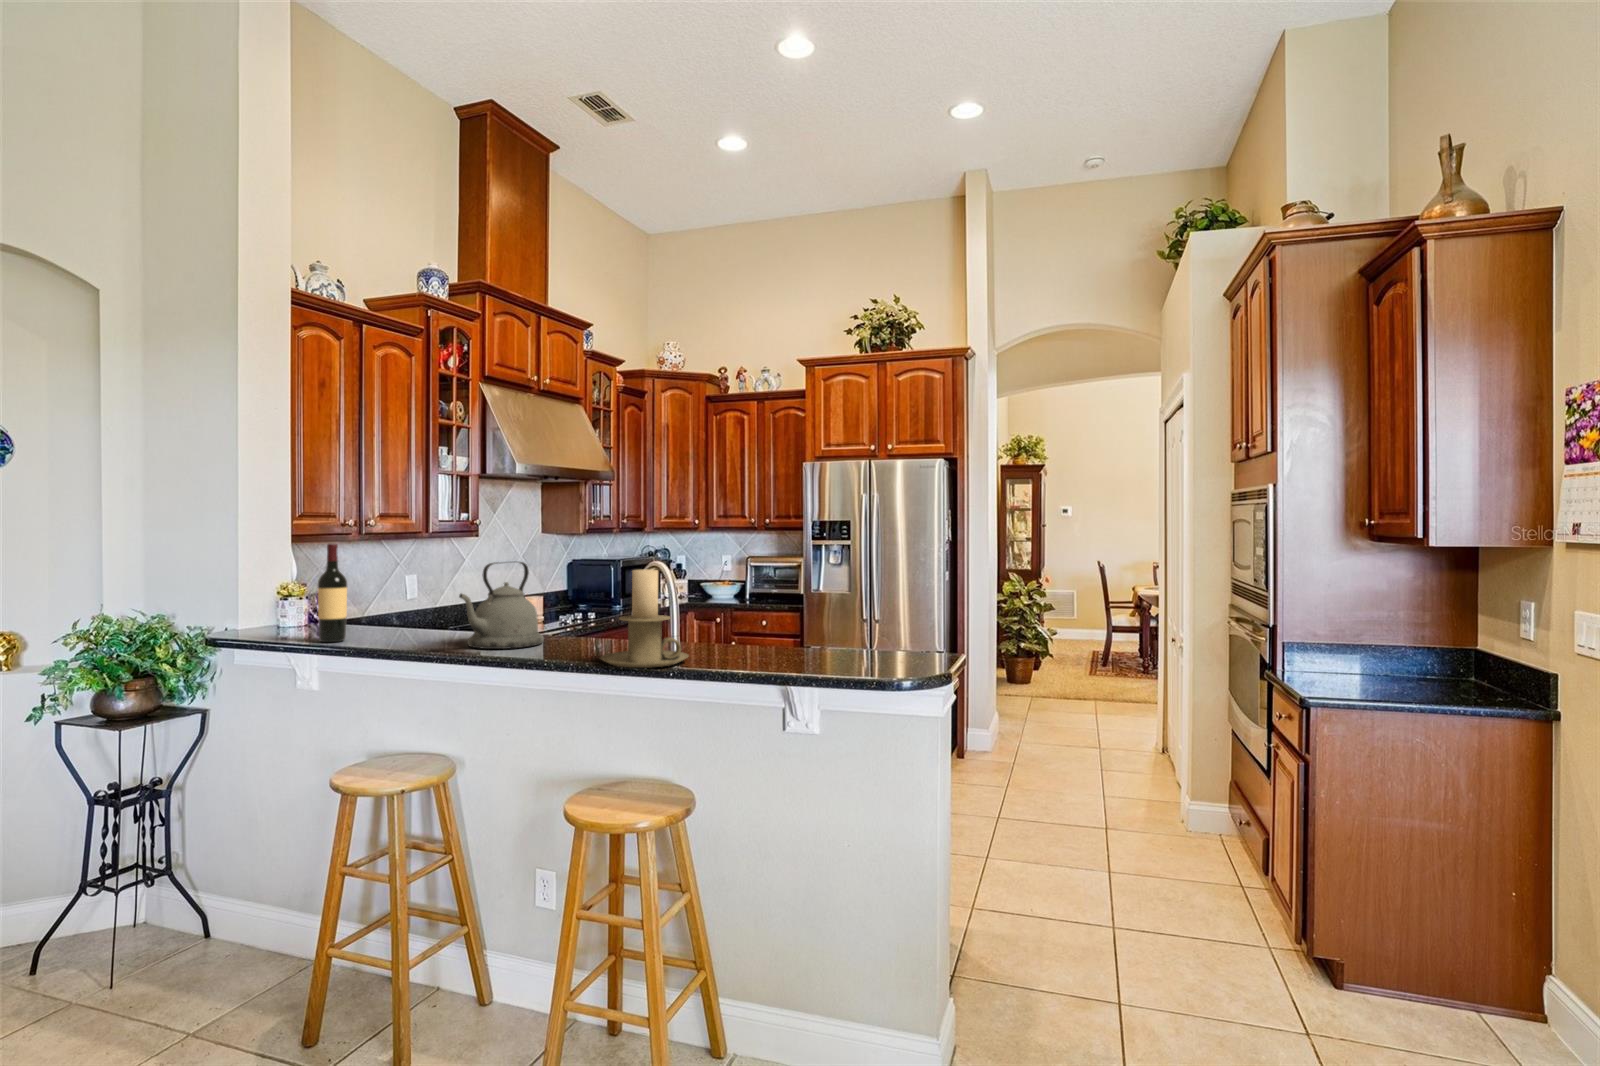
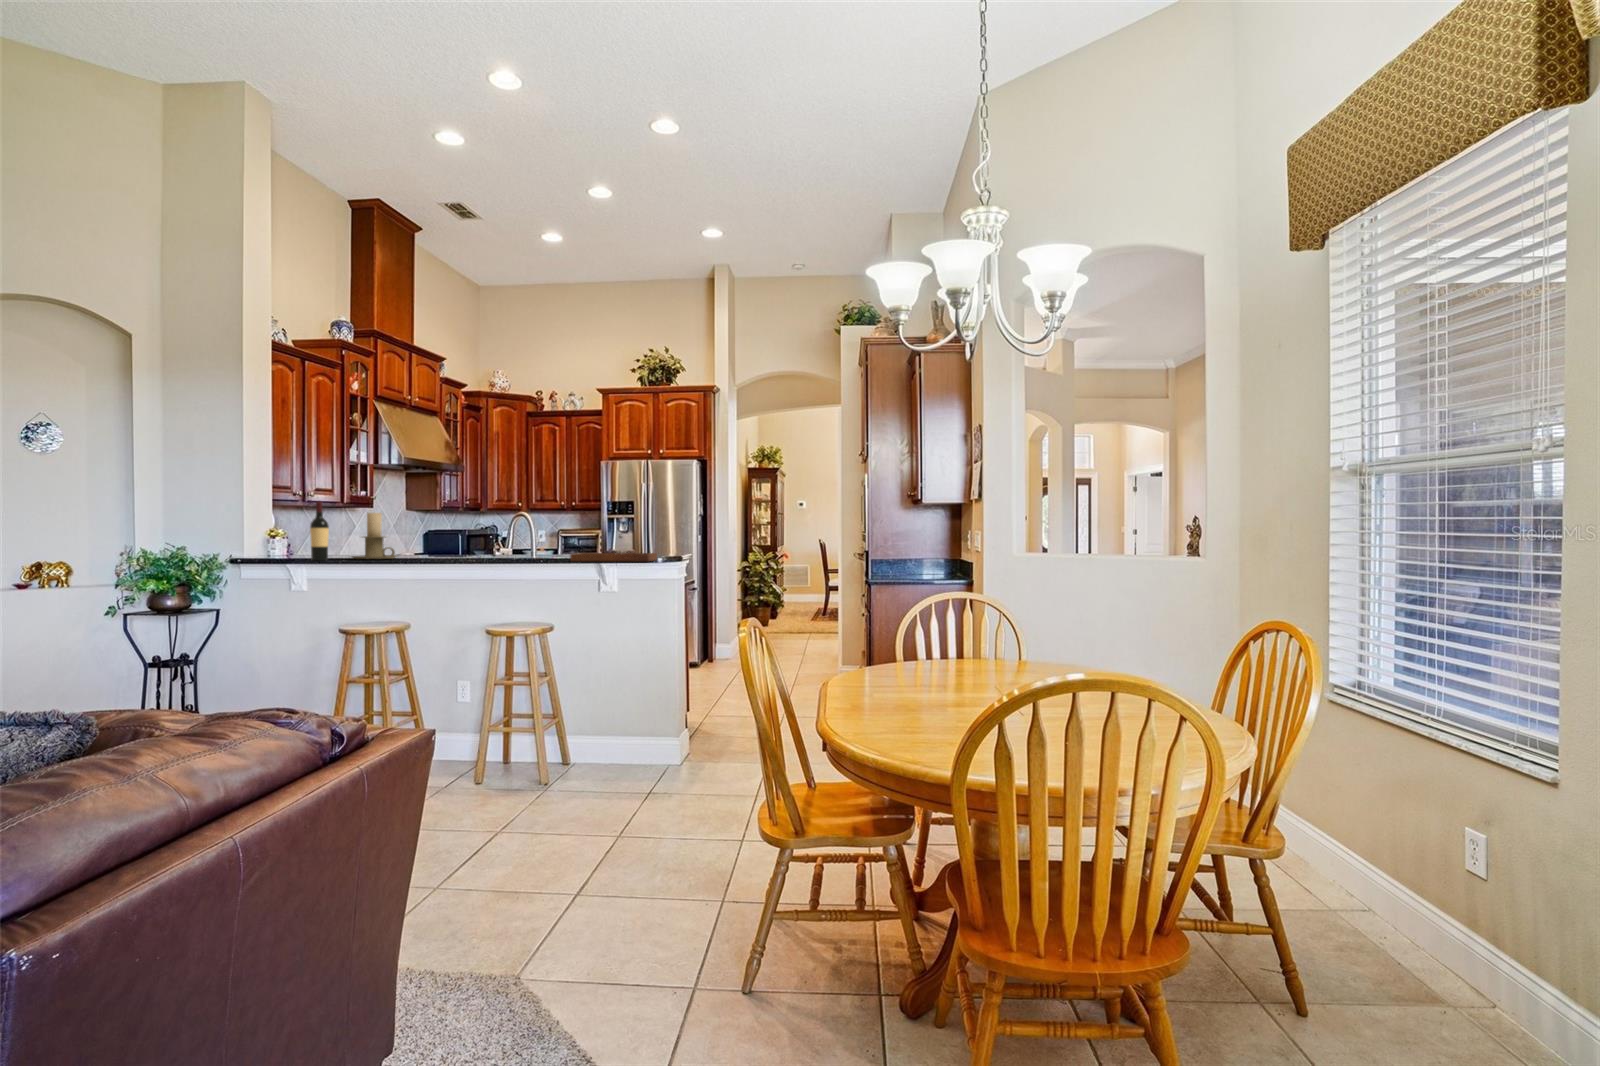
kettle: present [459,562,544,649] -> none [412,512,459,560]
candle holder: present [600,569,689,668] -> present [351,513,397,559]
tray: none [720,610,883,671] -> present [570,535,657,561]

